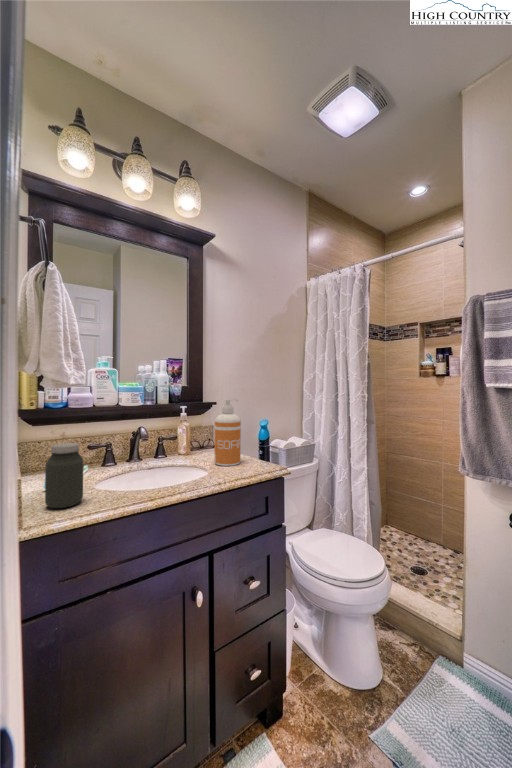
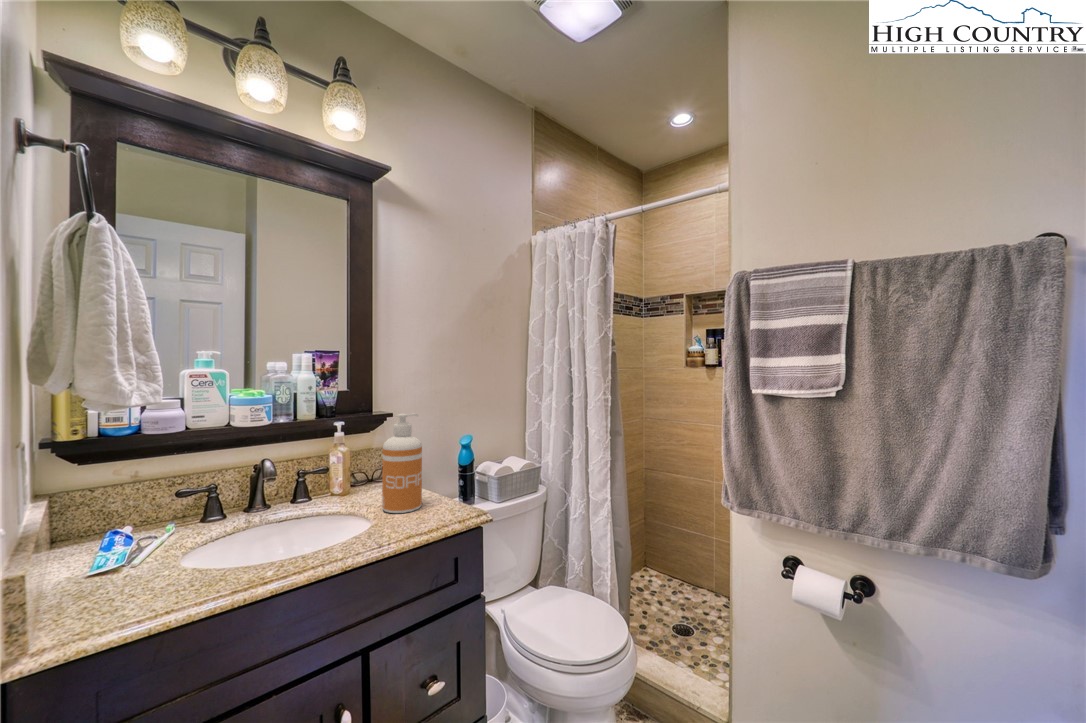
jar: present [45,443,84,508] -> none [84,502,153,610]

